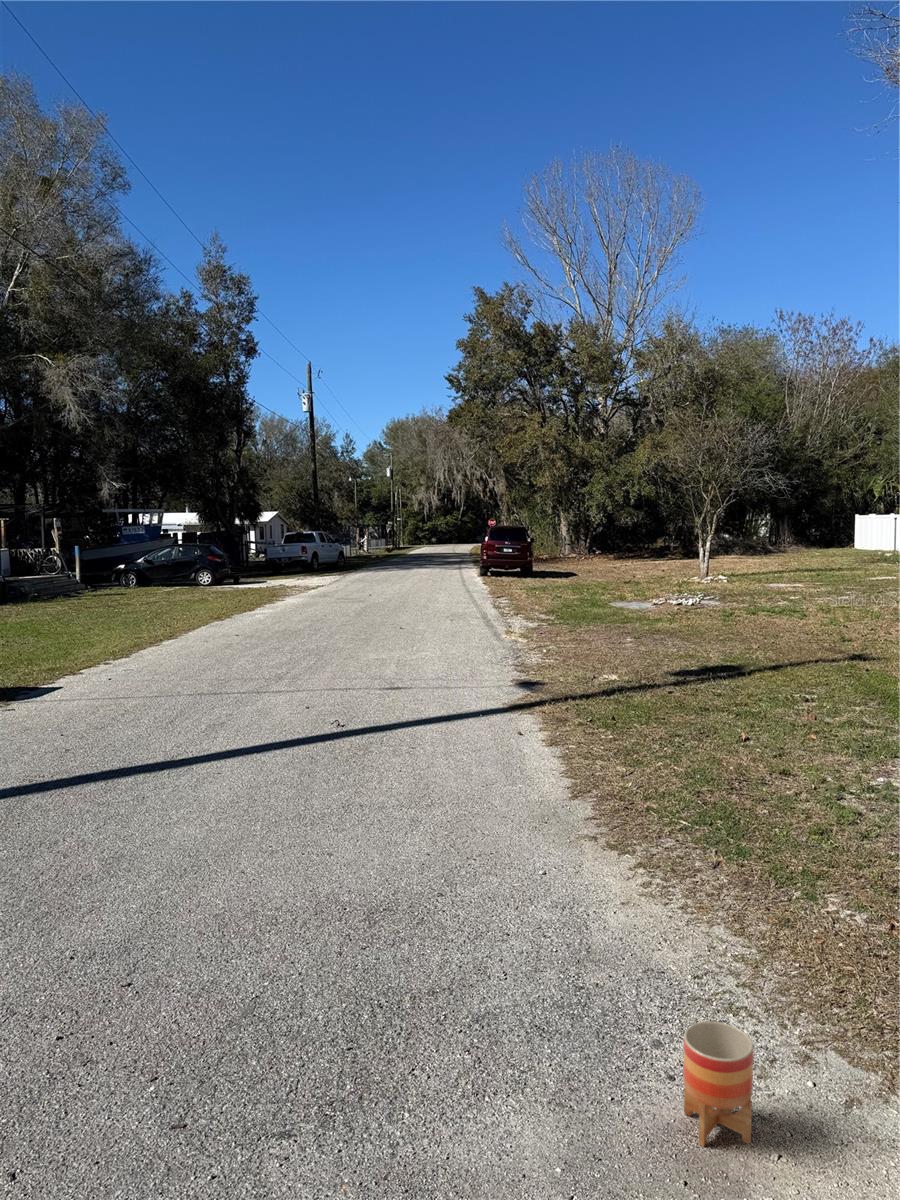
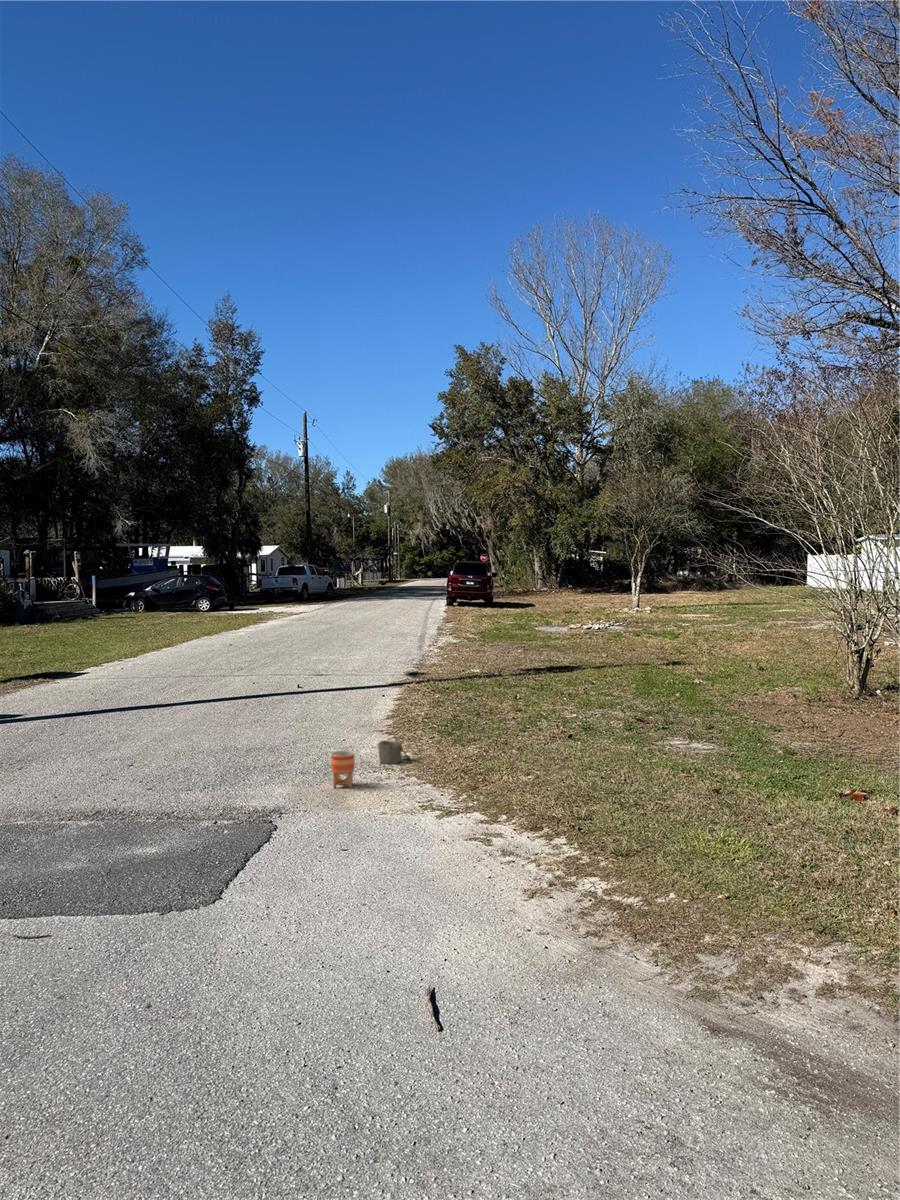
bucket: none [698,920,770,987] -> present [378,741,410,764]

